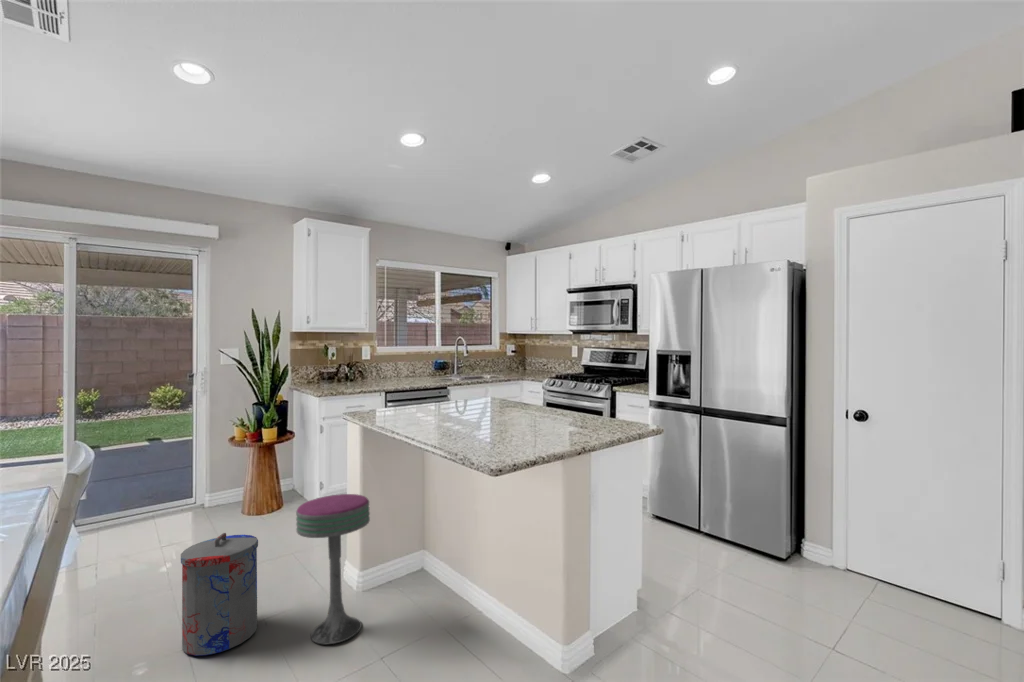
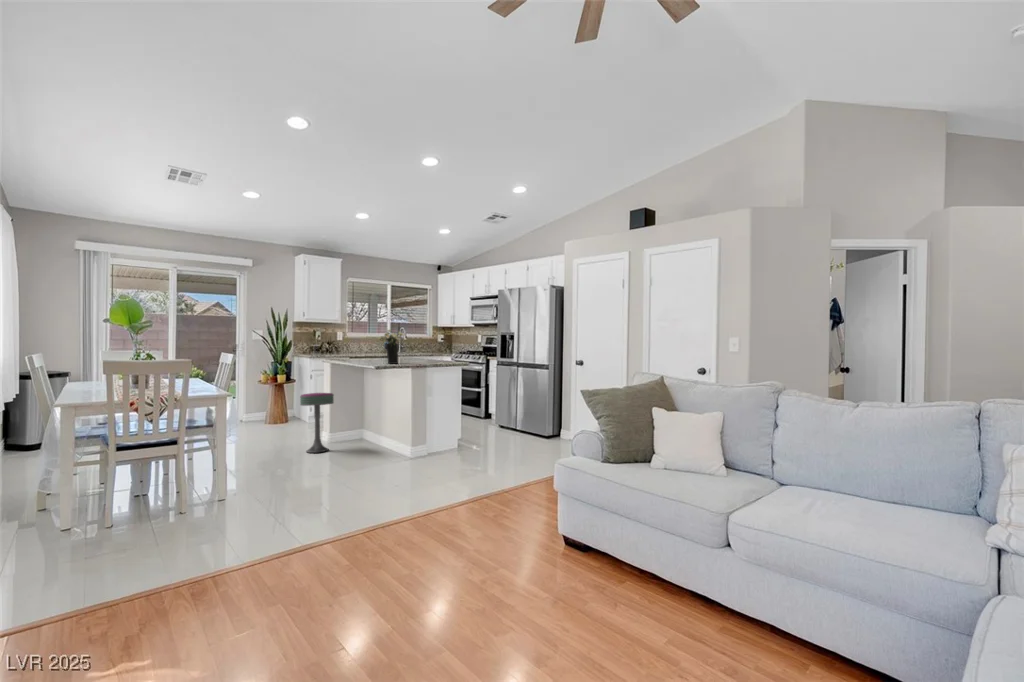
flower arrangement: none [468,359,536,443] -> present [375,330,405,364]
trash can: present [181,533,258,656] -> none [249,407,282,454]

